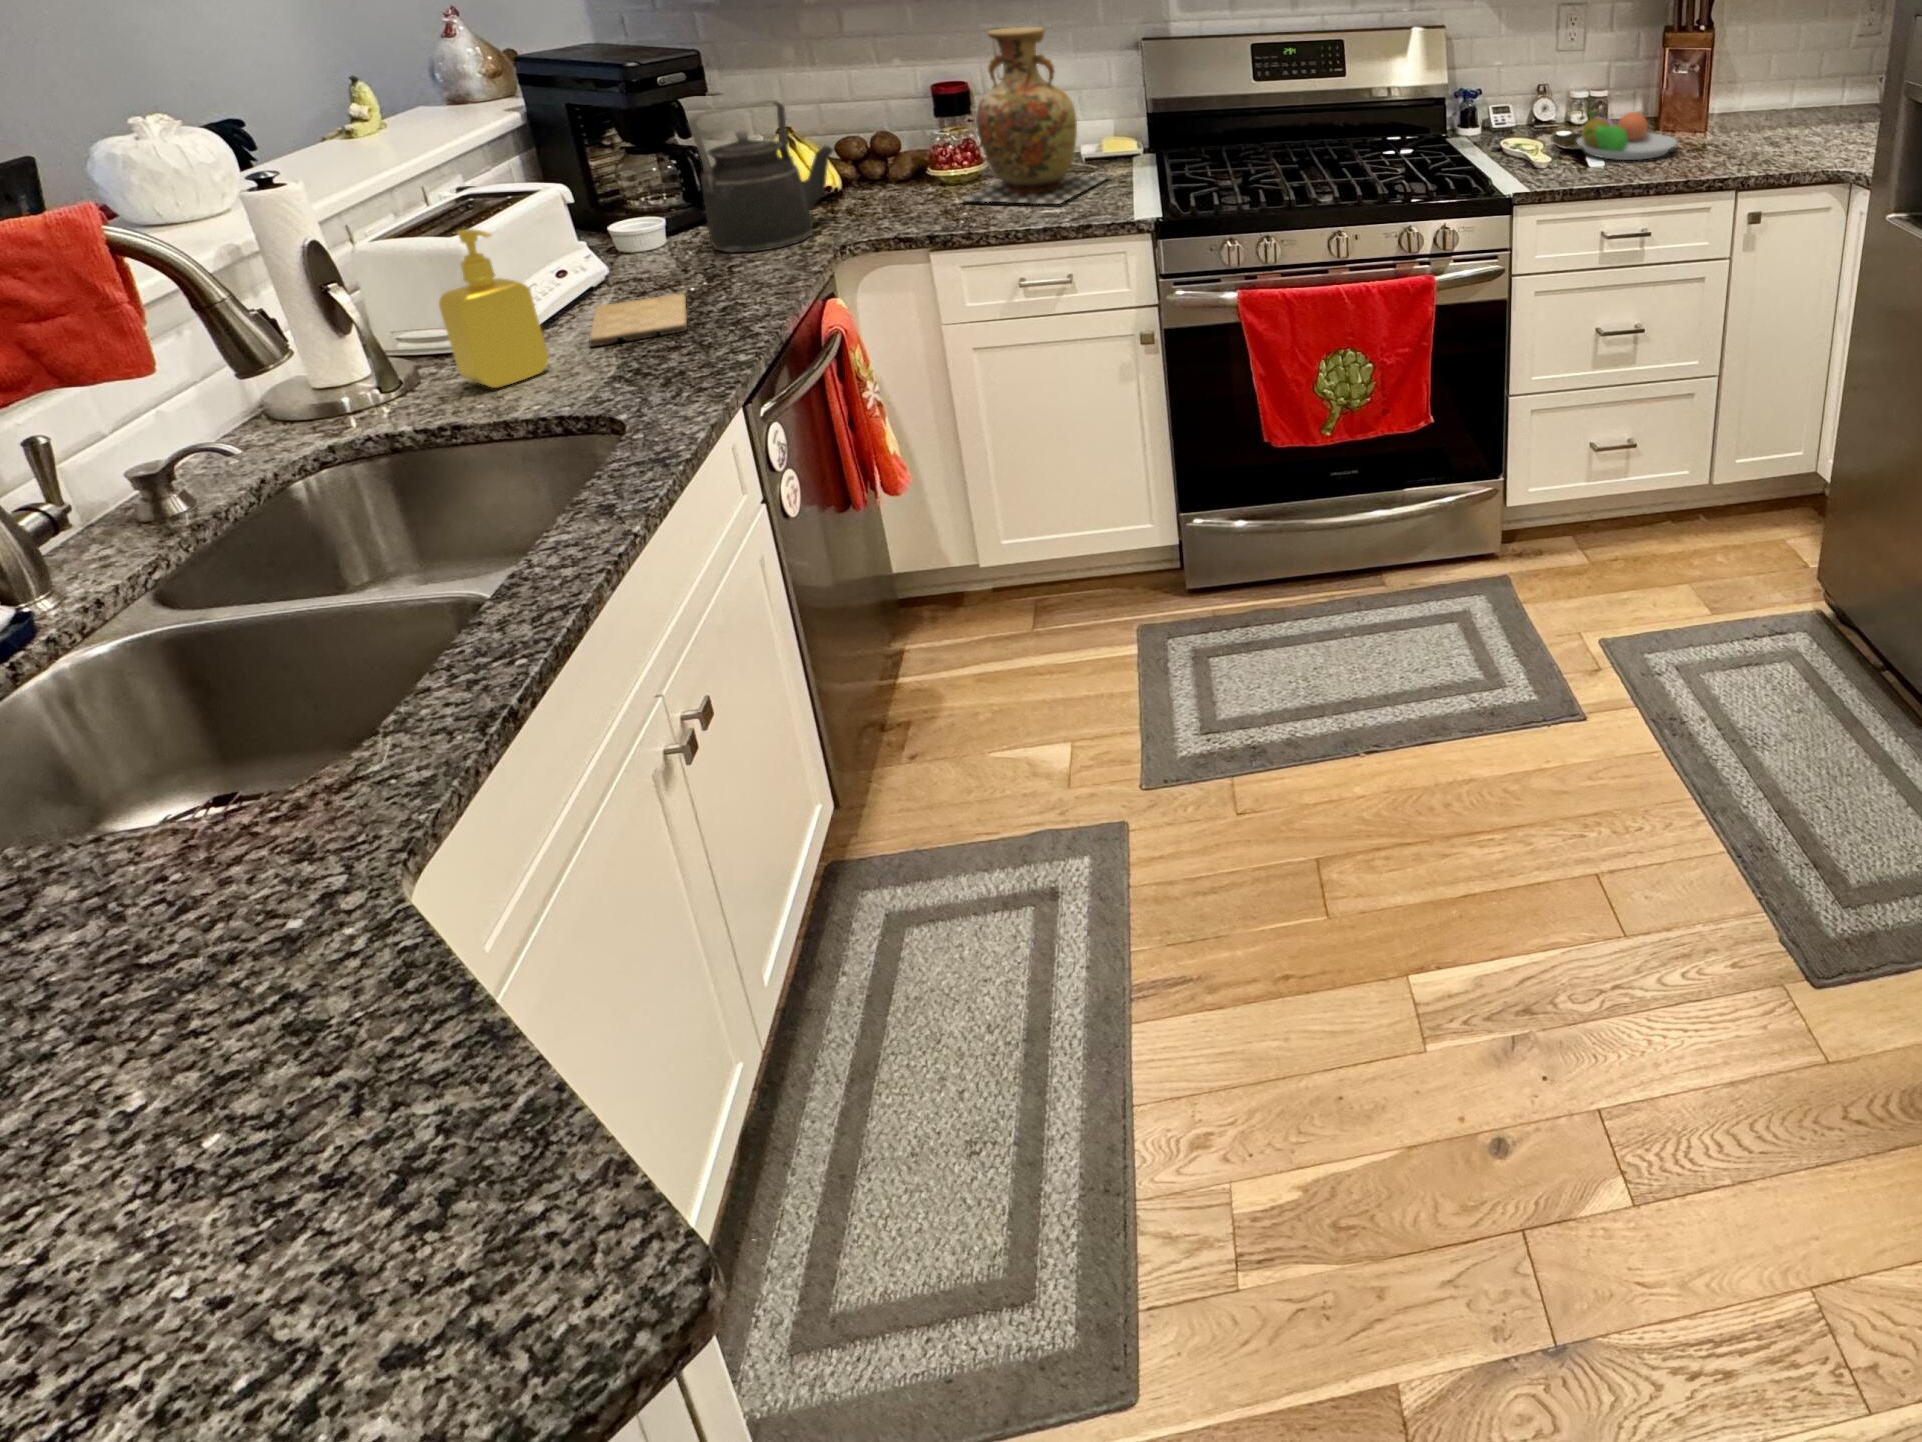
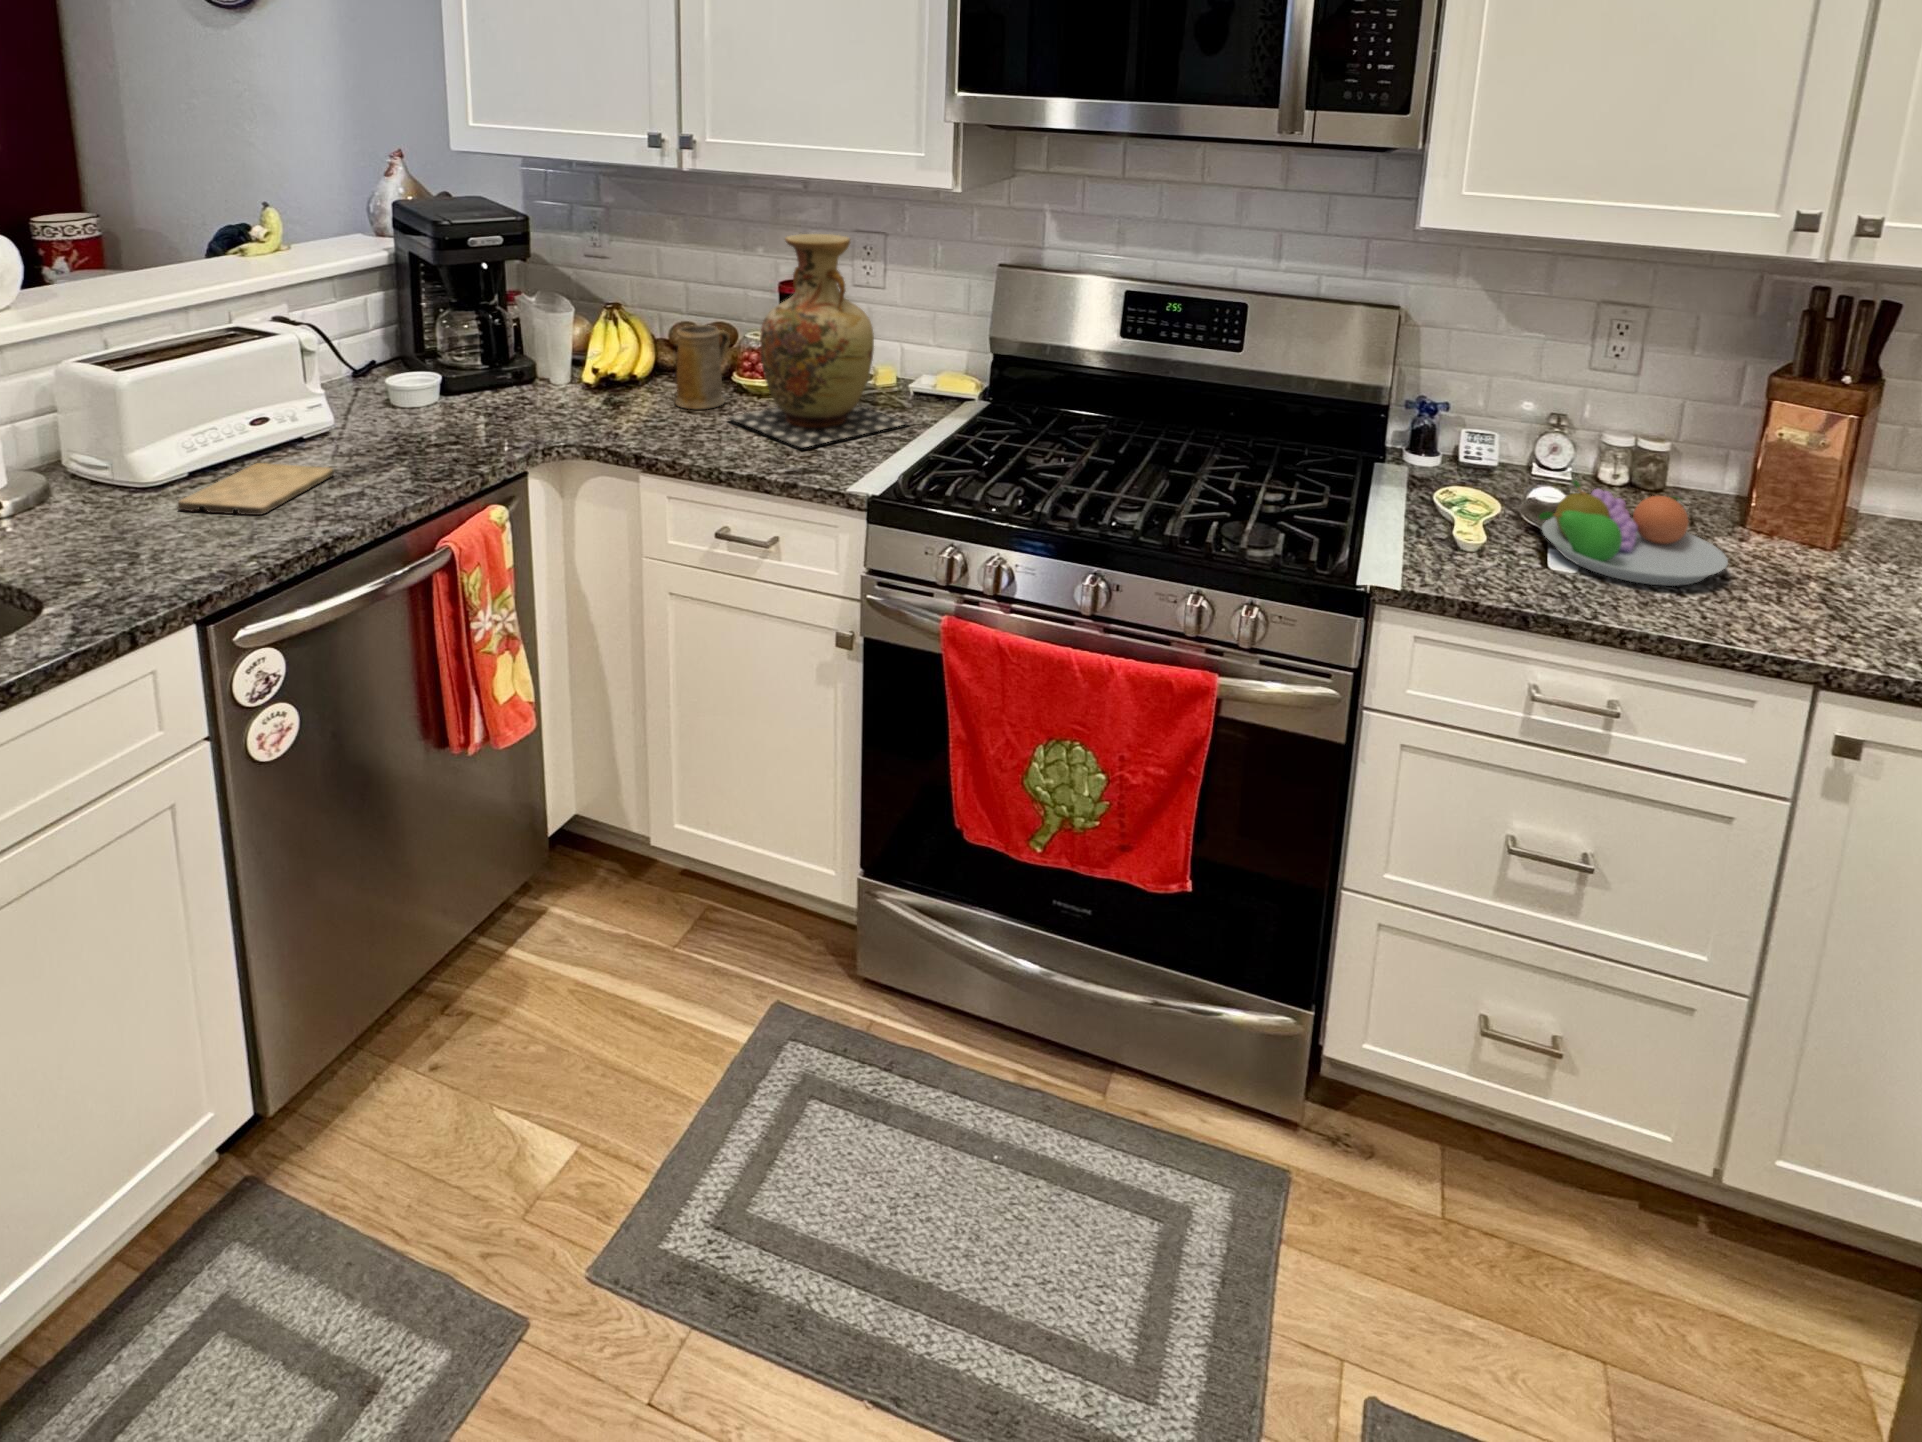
kettle: present [688,100,833,252] -> none [453,278,615,434]
mug: none [879,128,932,204] -> present [675,325,730,409]
soap dispenser: present [439,229,548,388] -> none [15,372,112,536]

